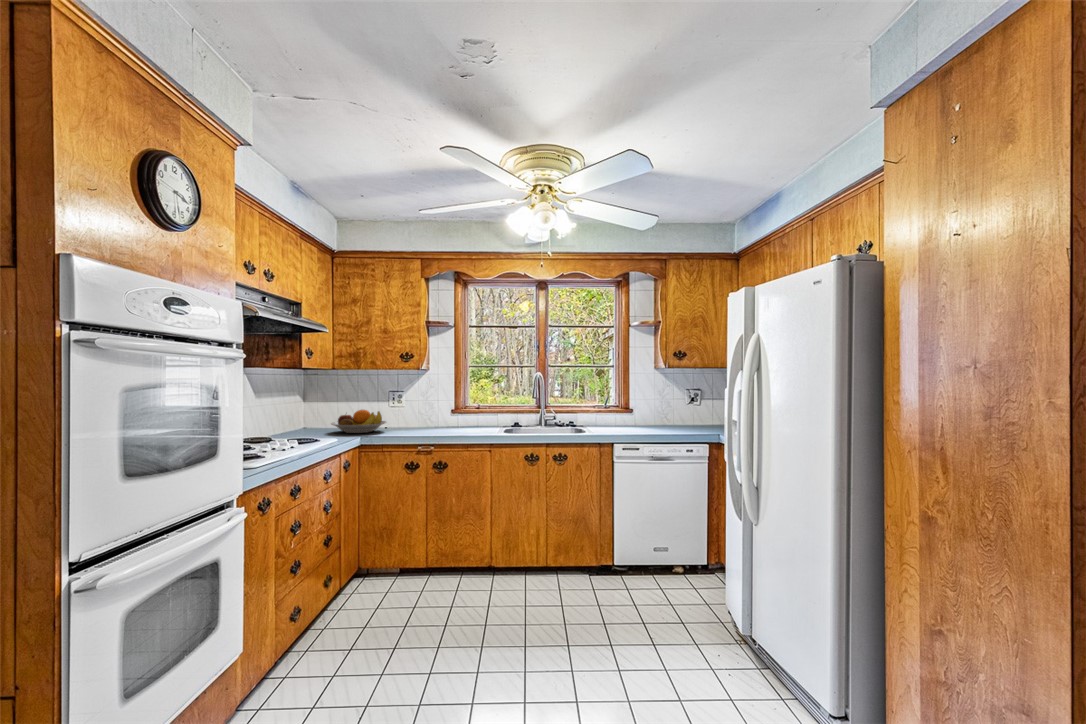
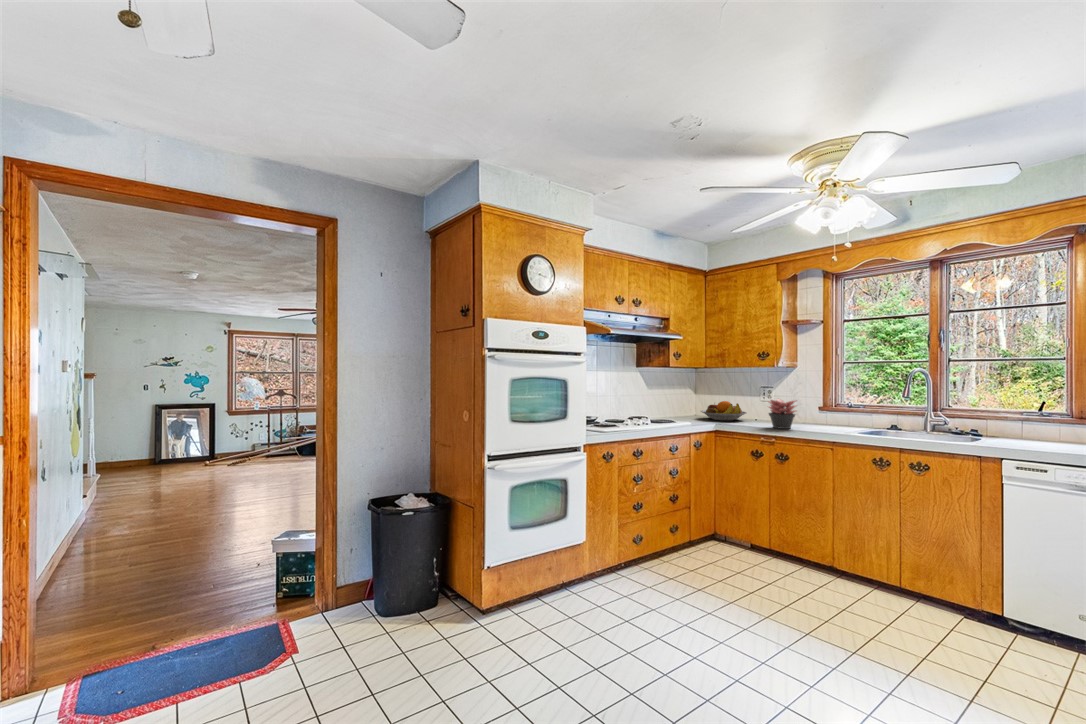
succulent plant: none [420,403,452,436] -> present [768,399,796,429]

